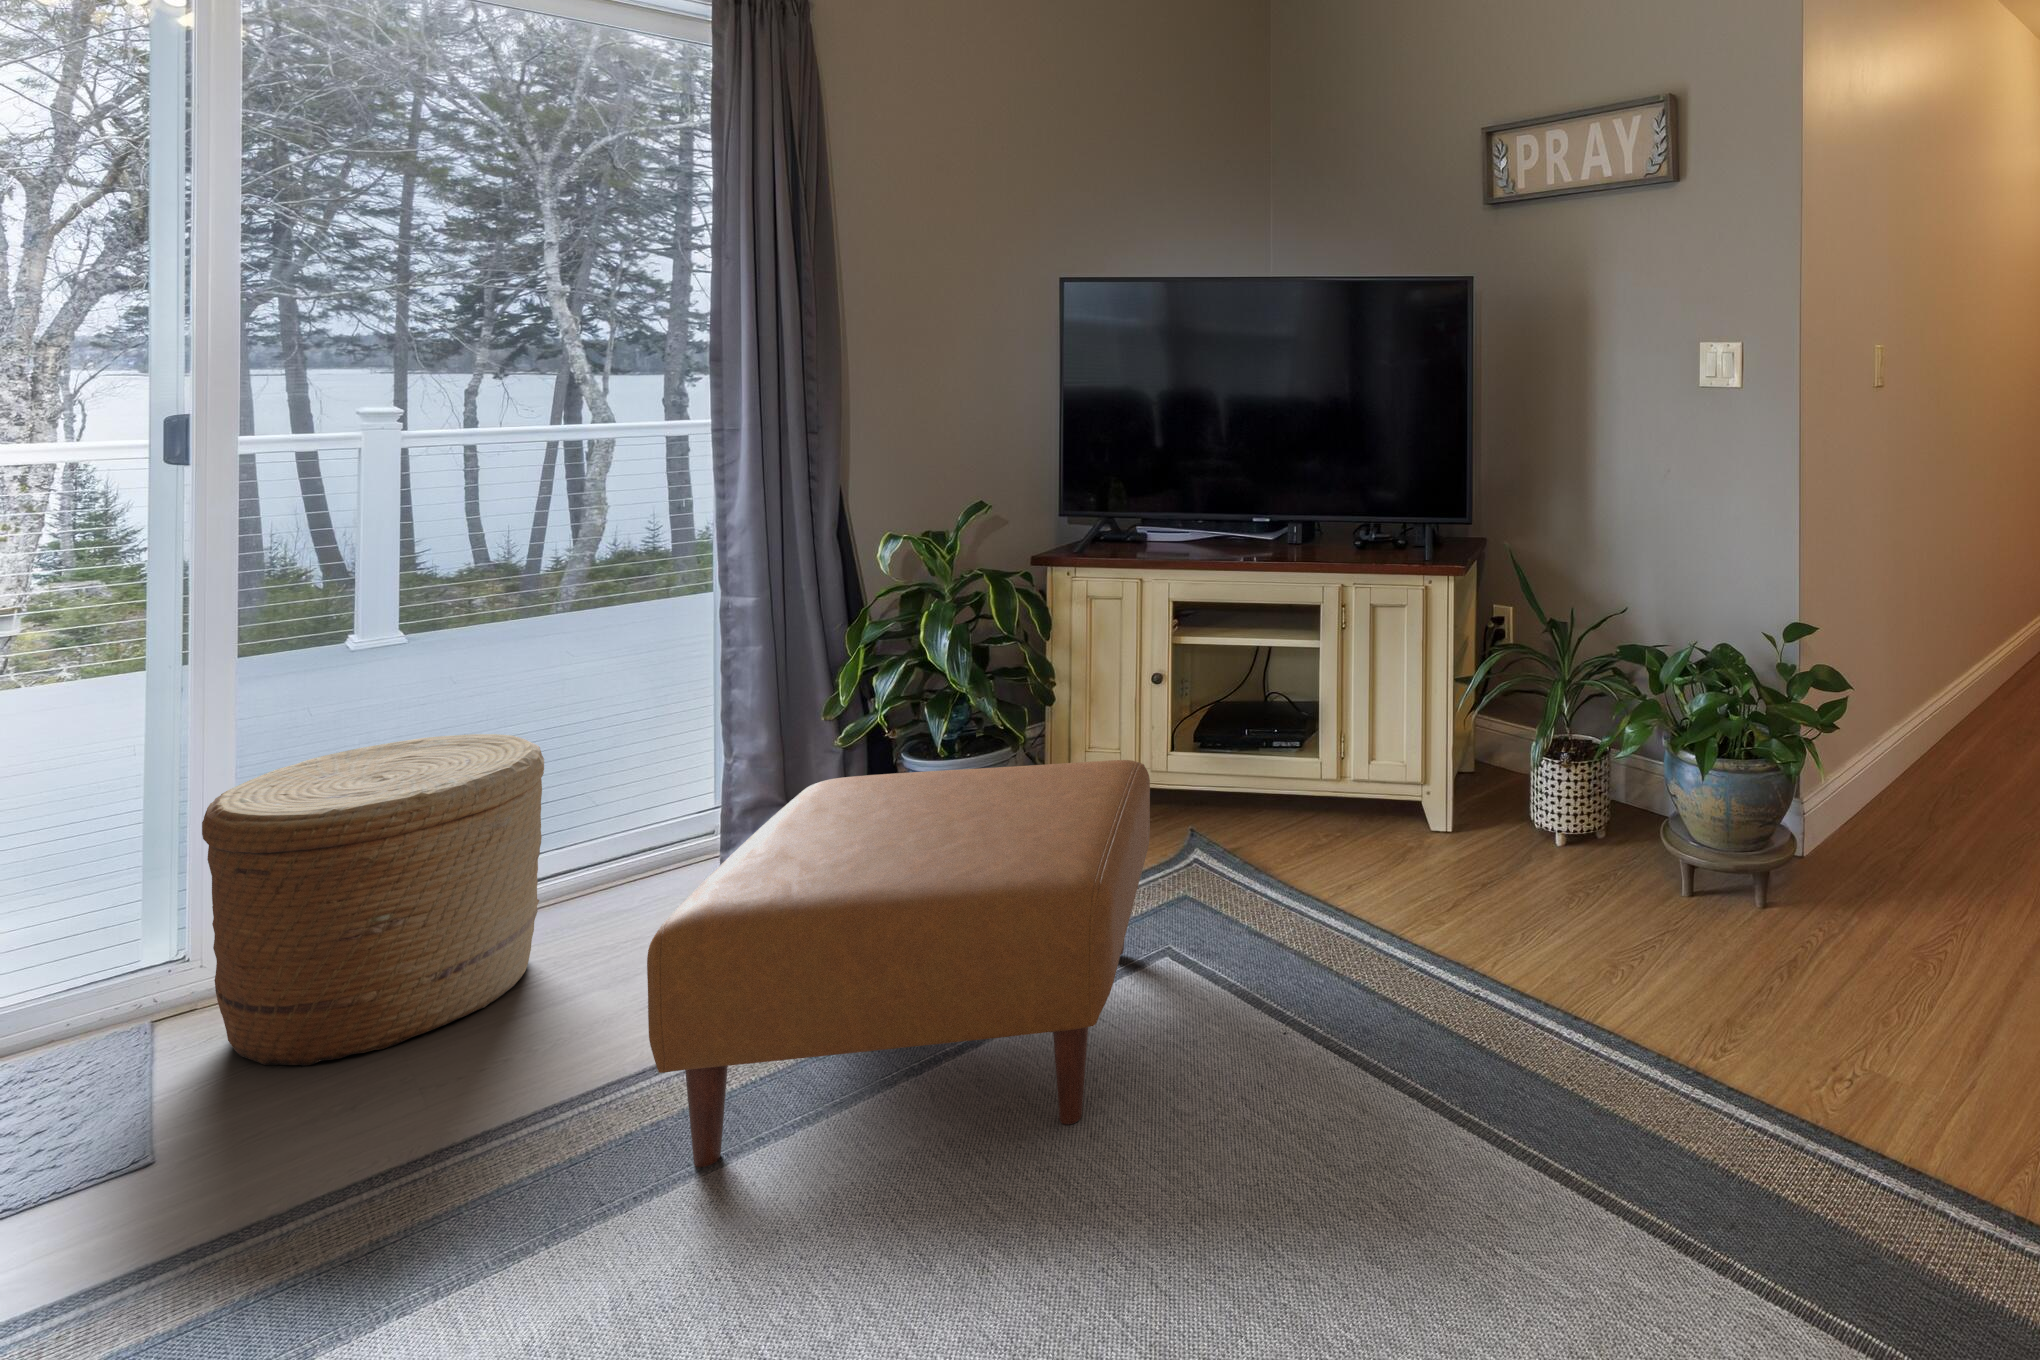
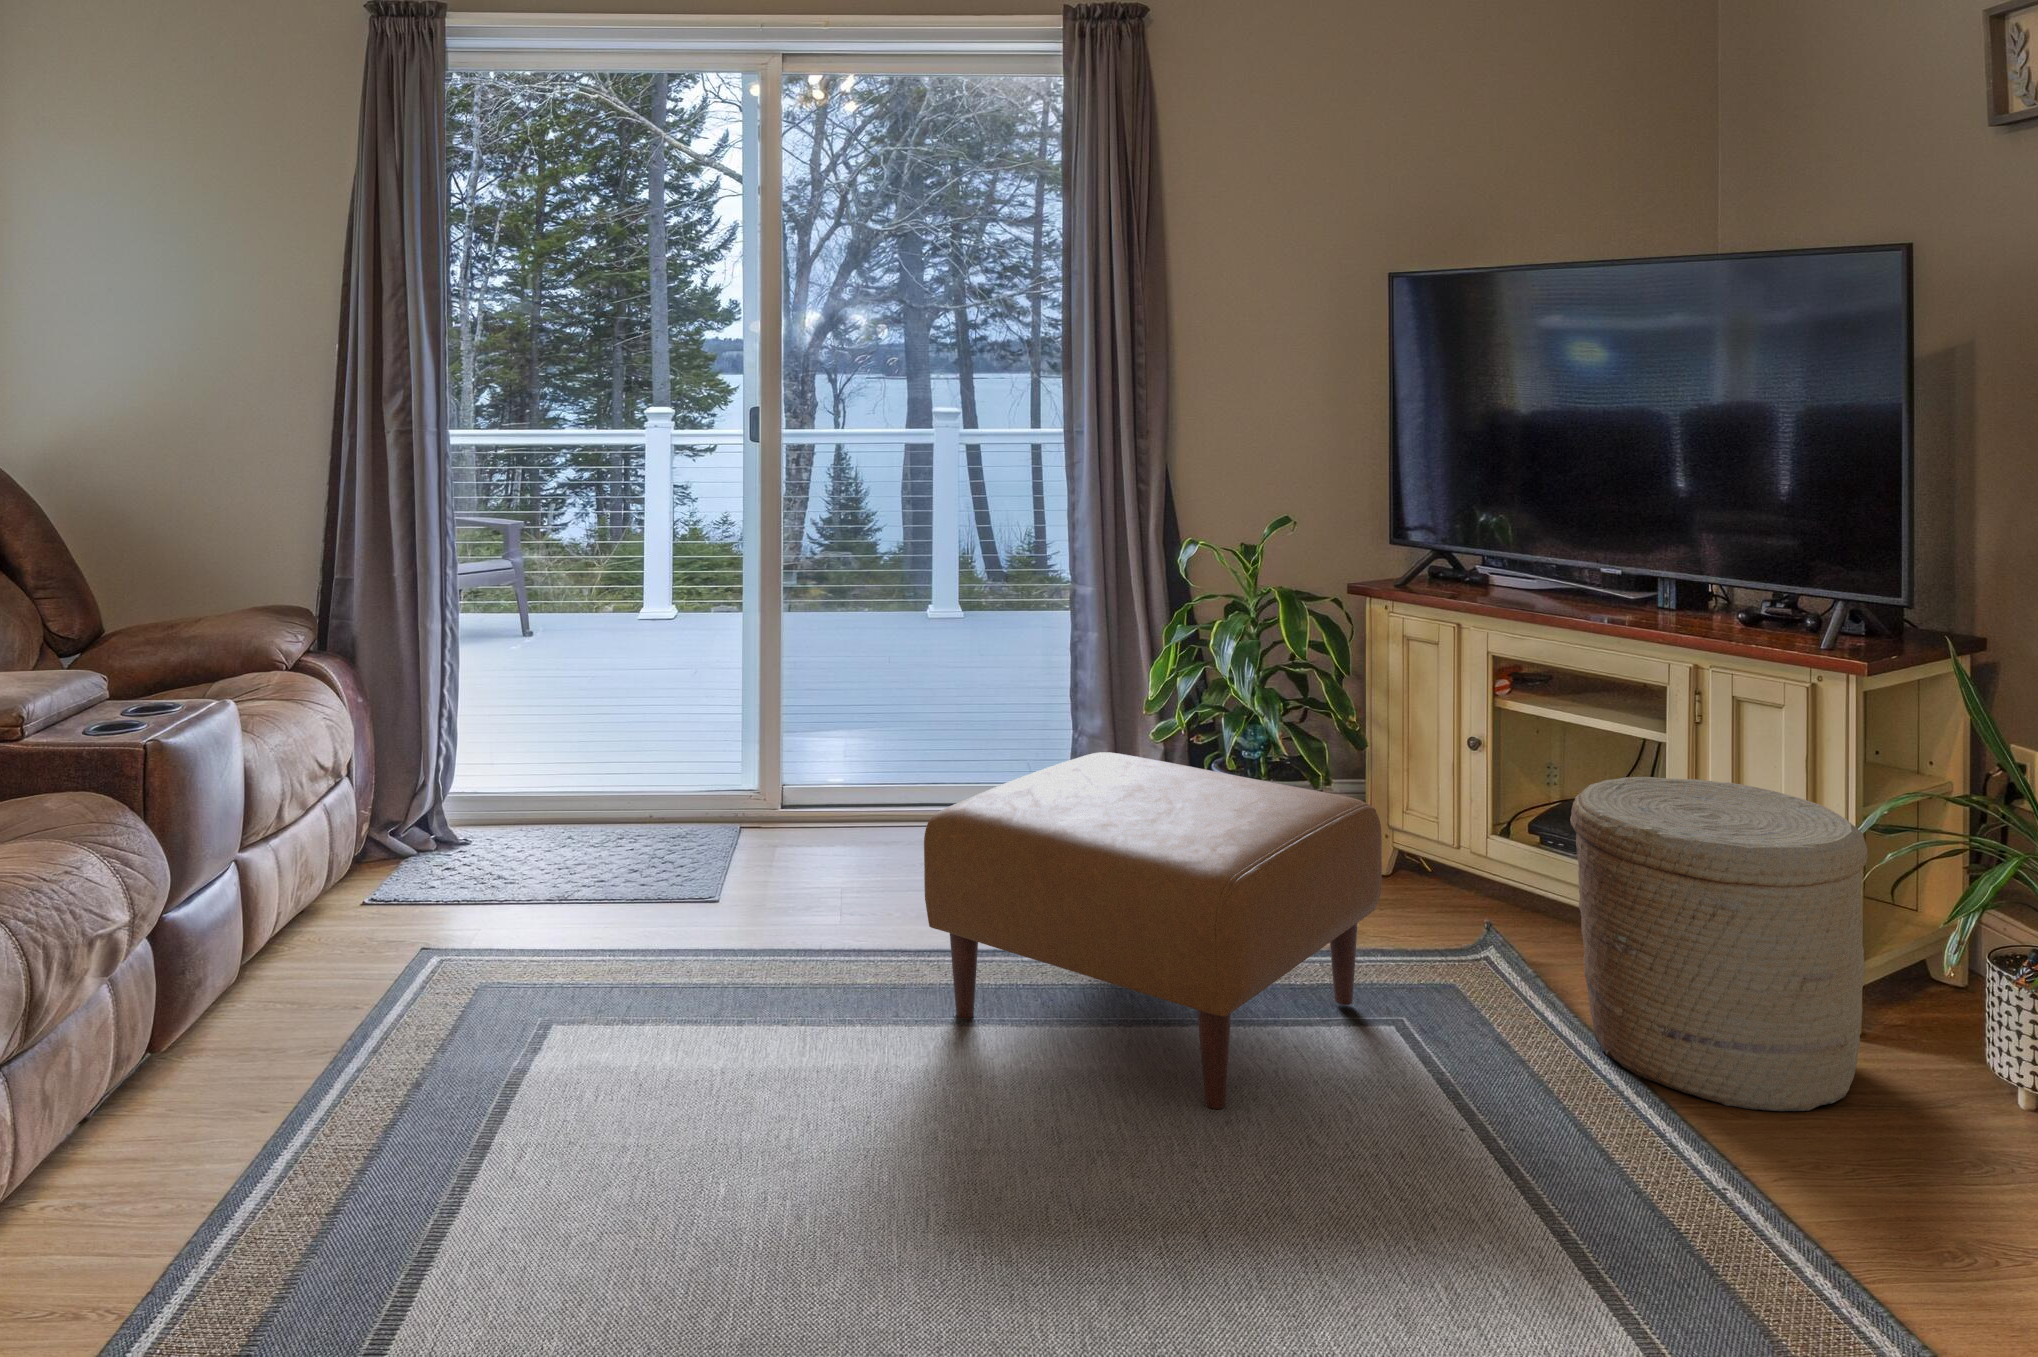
woven basket: present [202,734,544,1067] -> present [1570,777,1868,1111]

